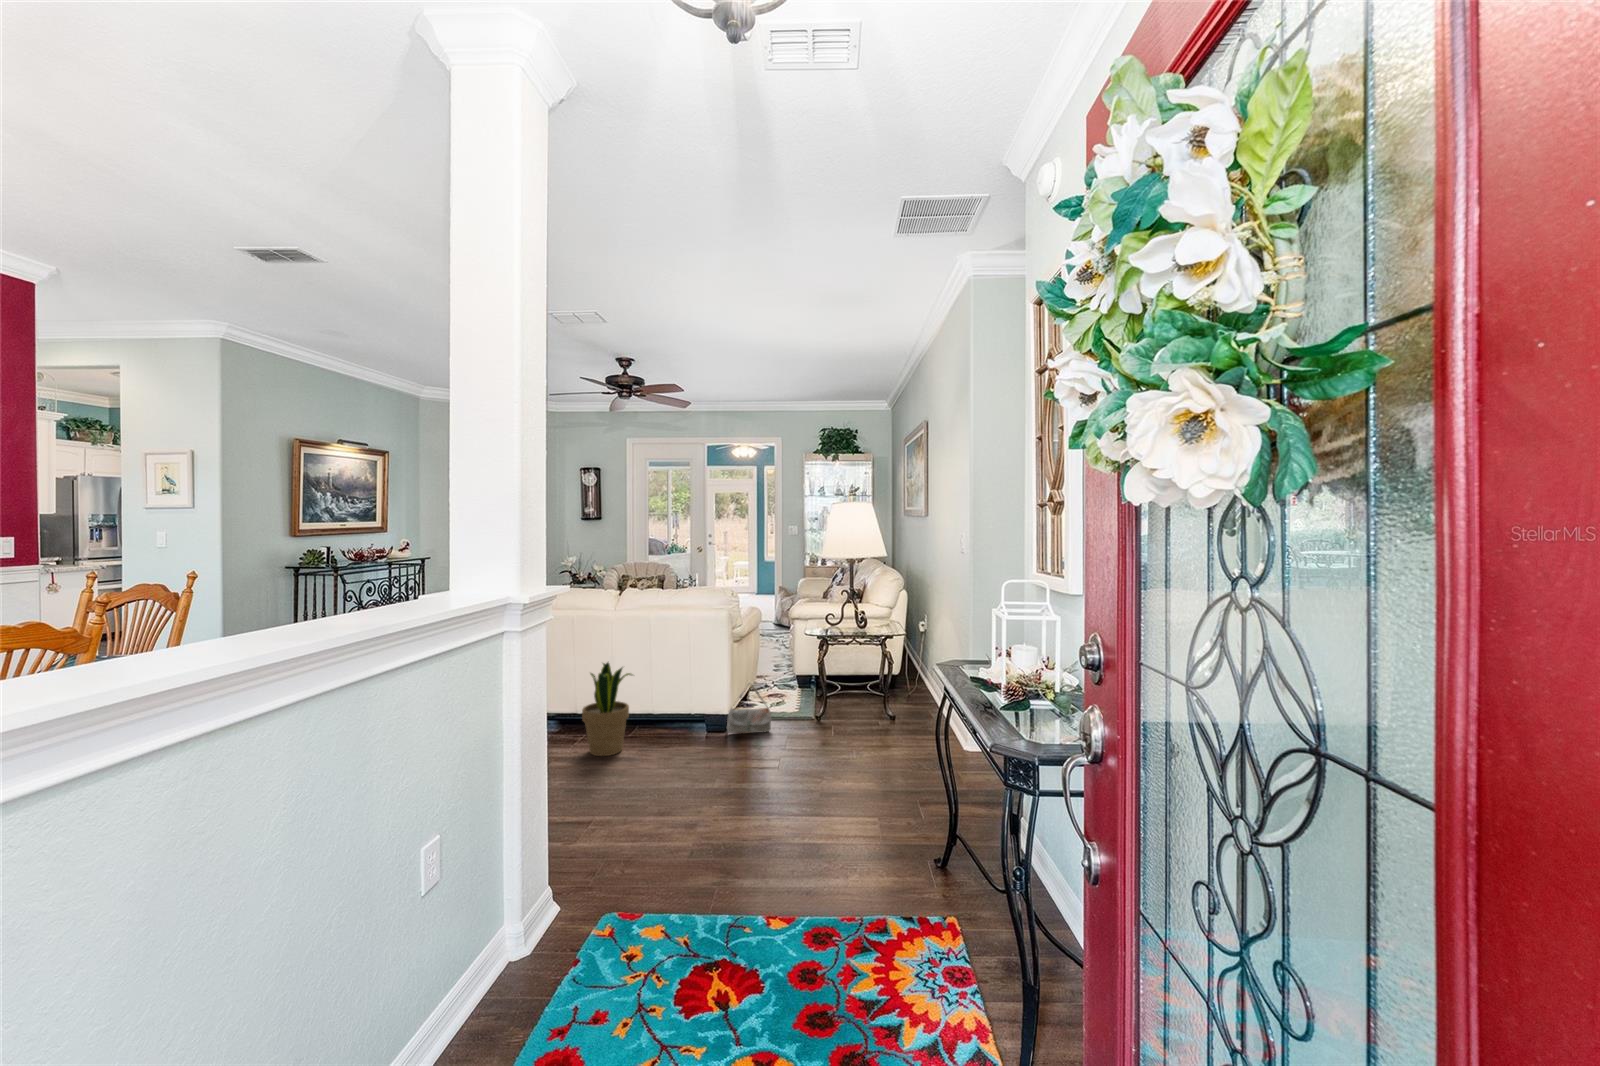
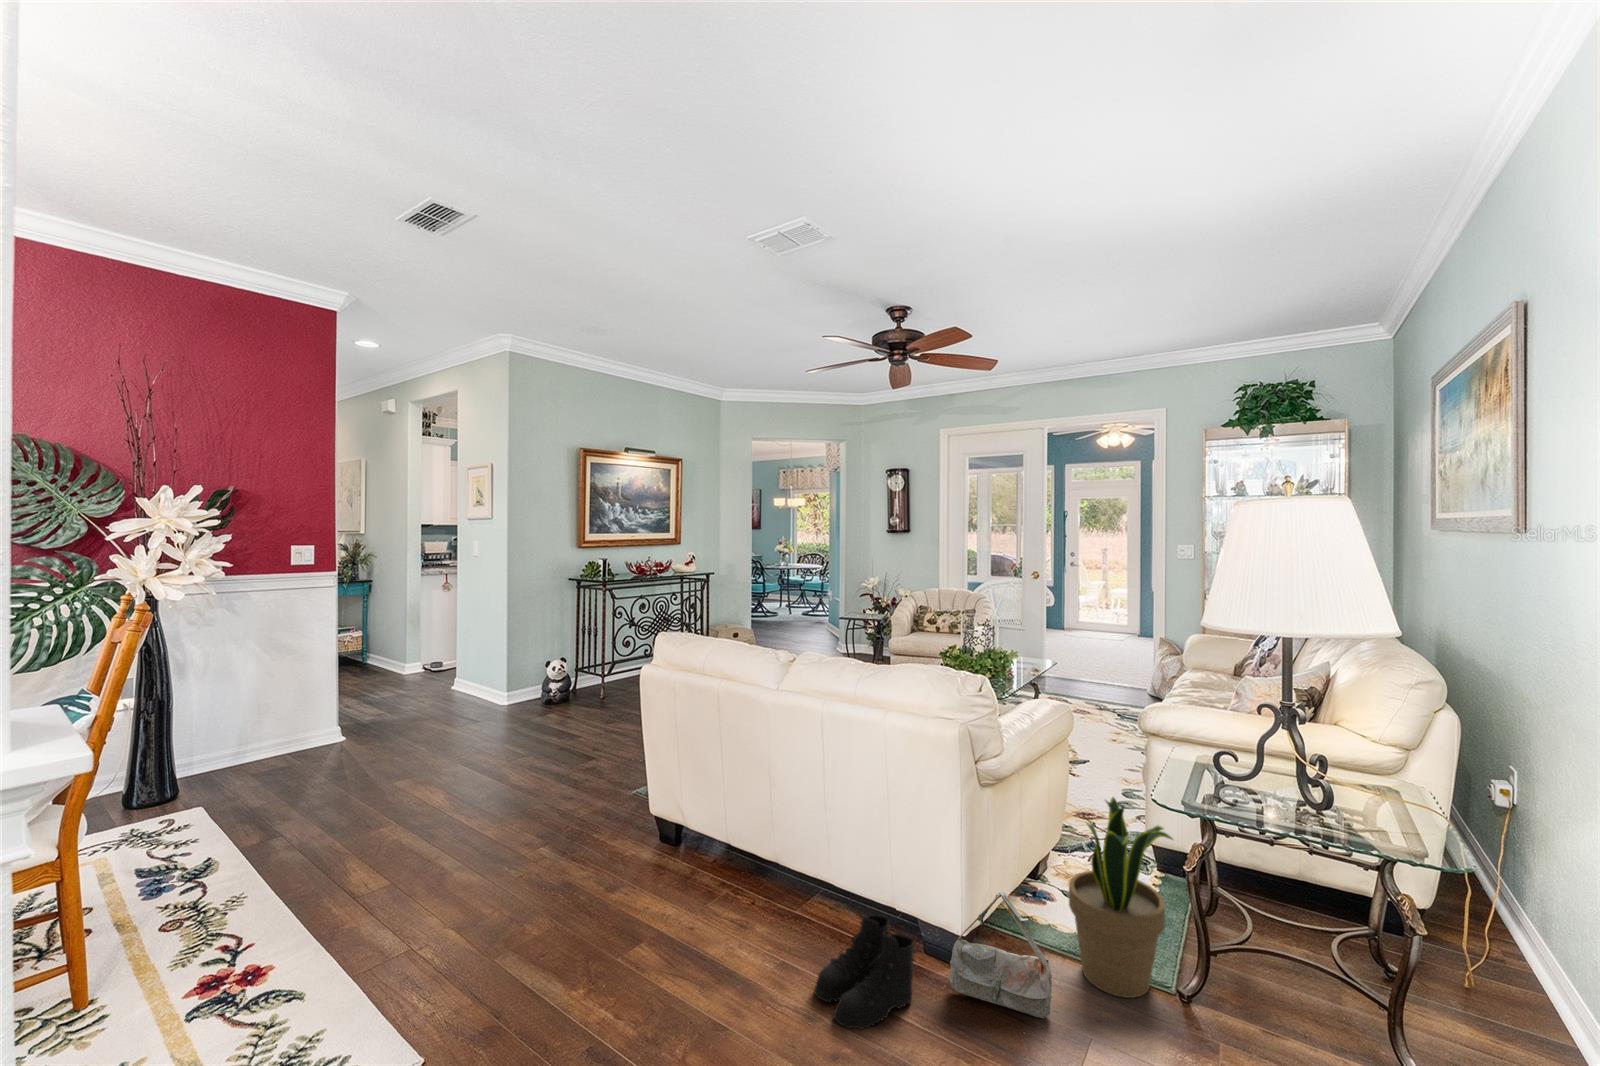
potted plant: present [582,662,632,756] -> present [1069,797,1172,998]
boots: none [668,707,714,750] -> present [814,914,917,1029]

